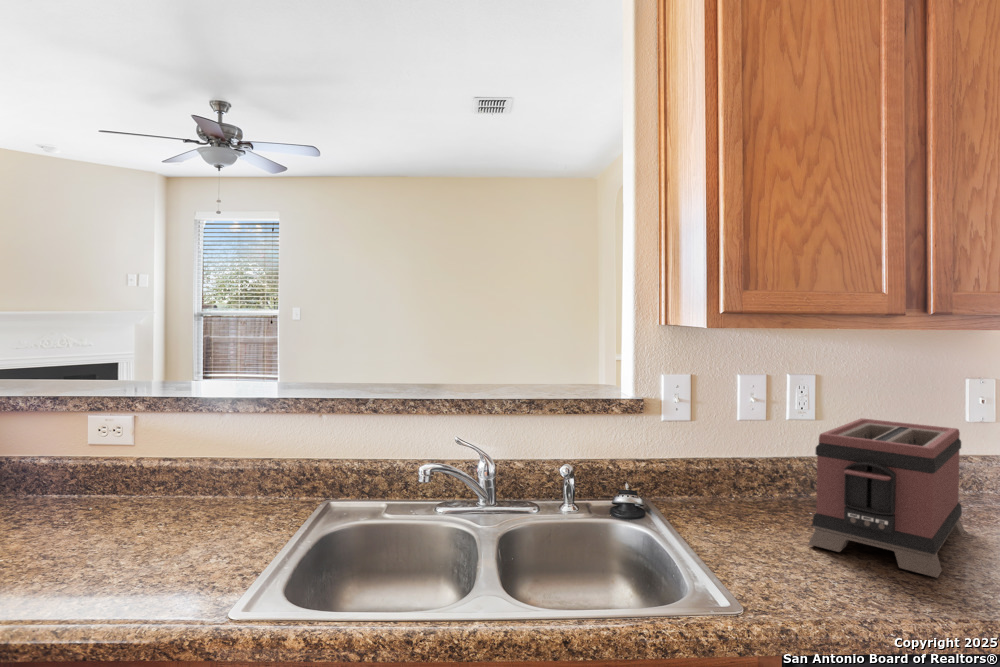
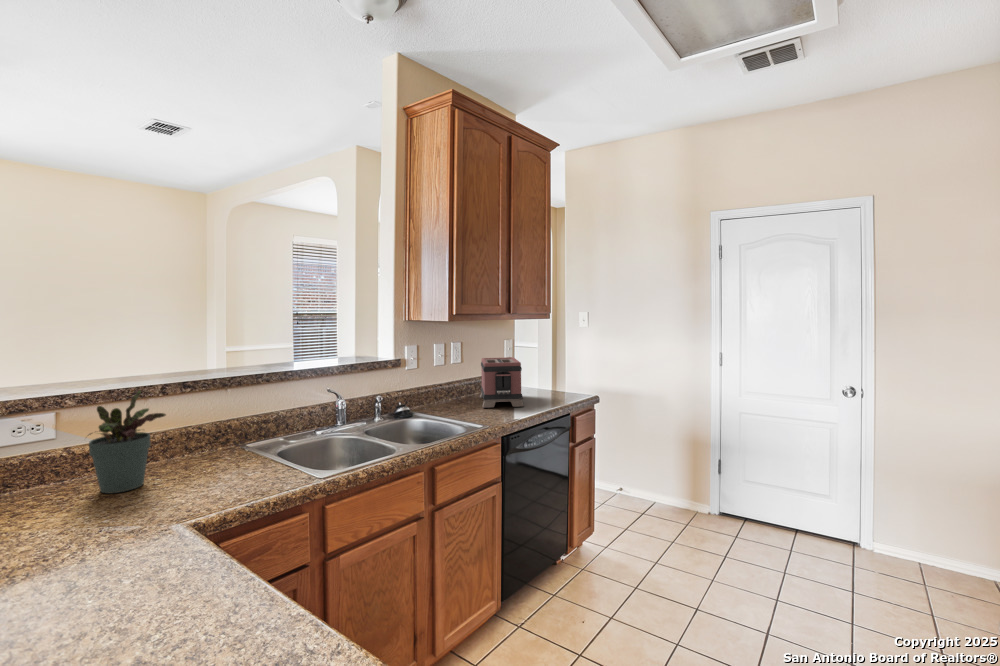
potted plant: none [57,401,172,534] -> present [89,391,166,493]

